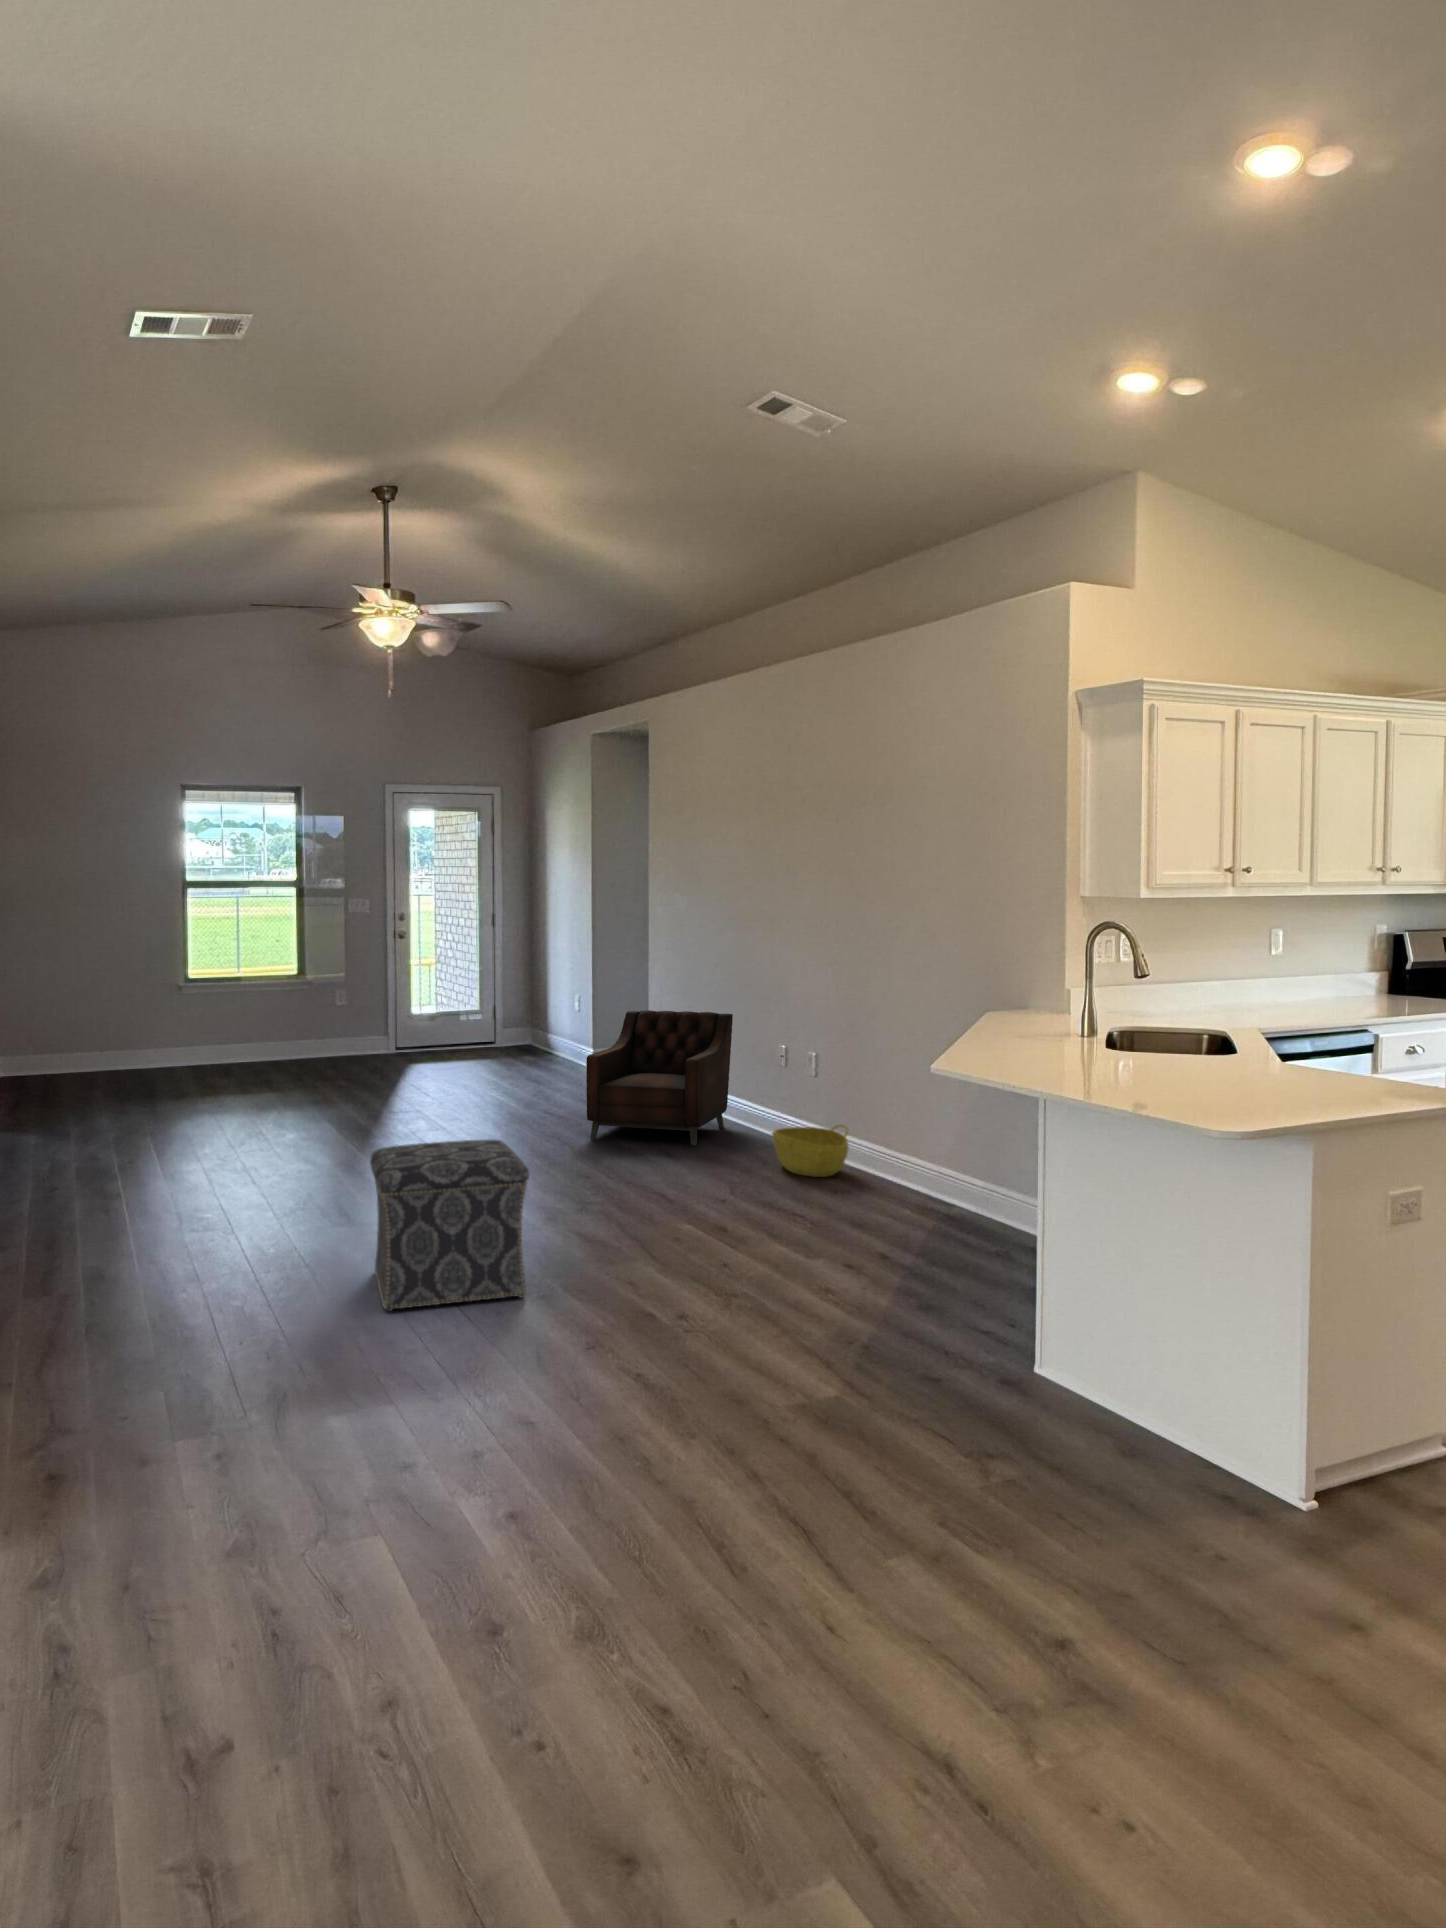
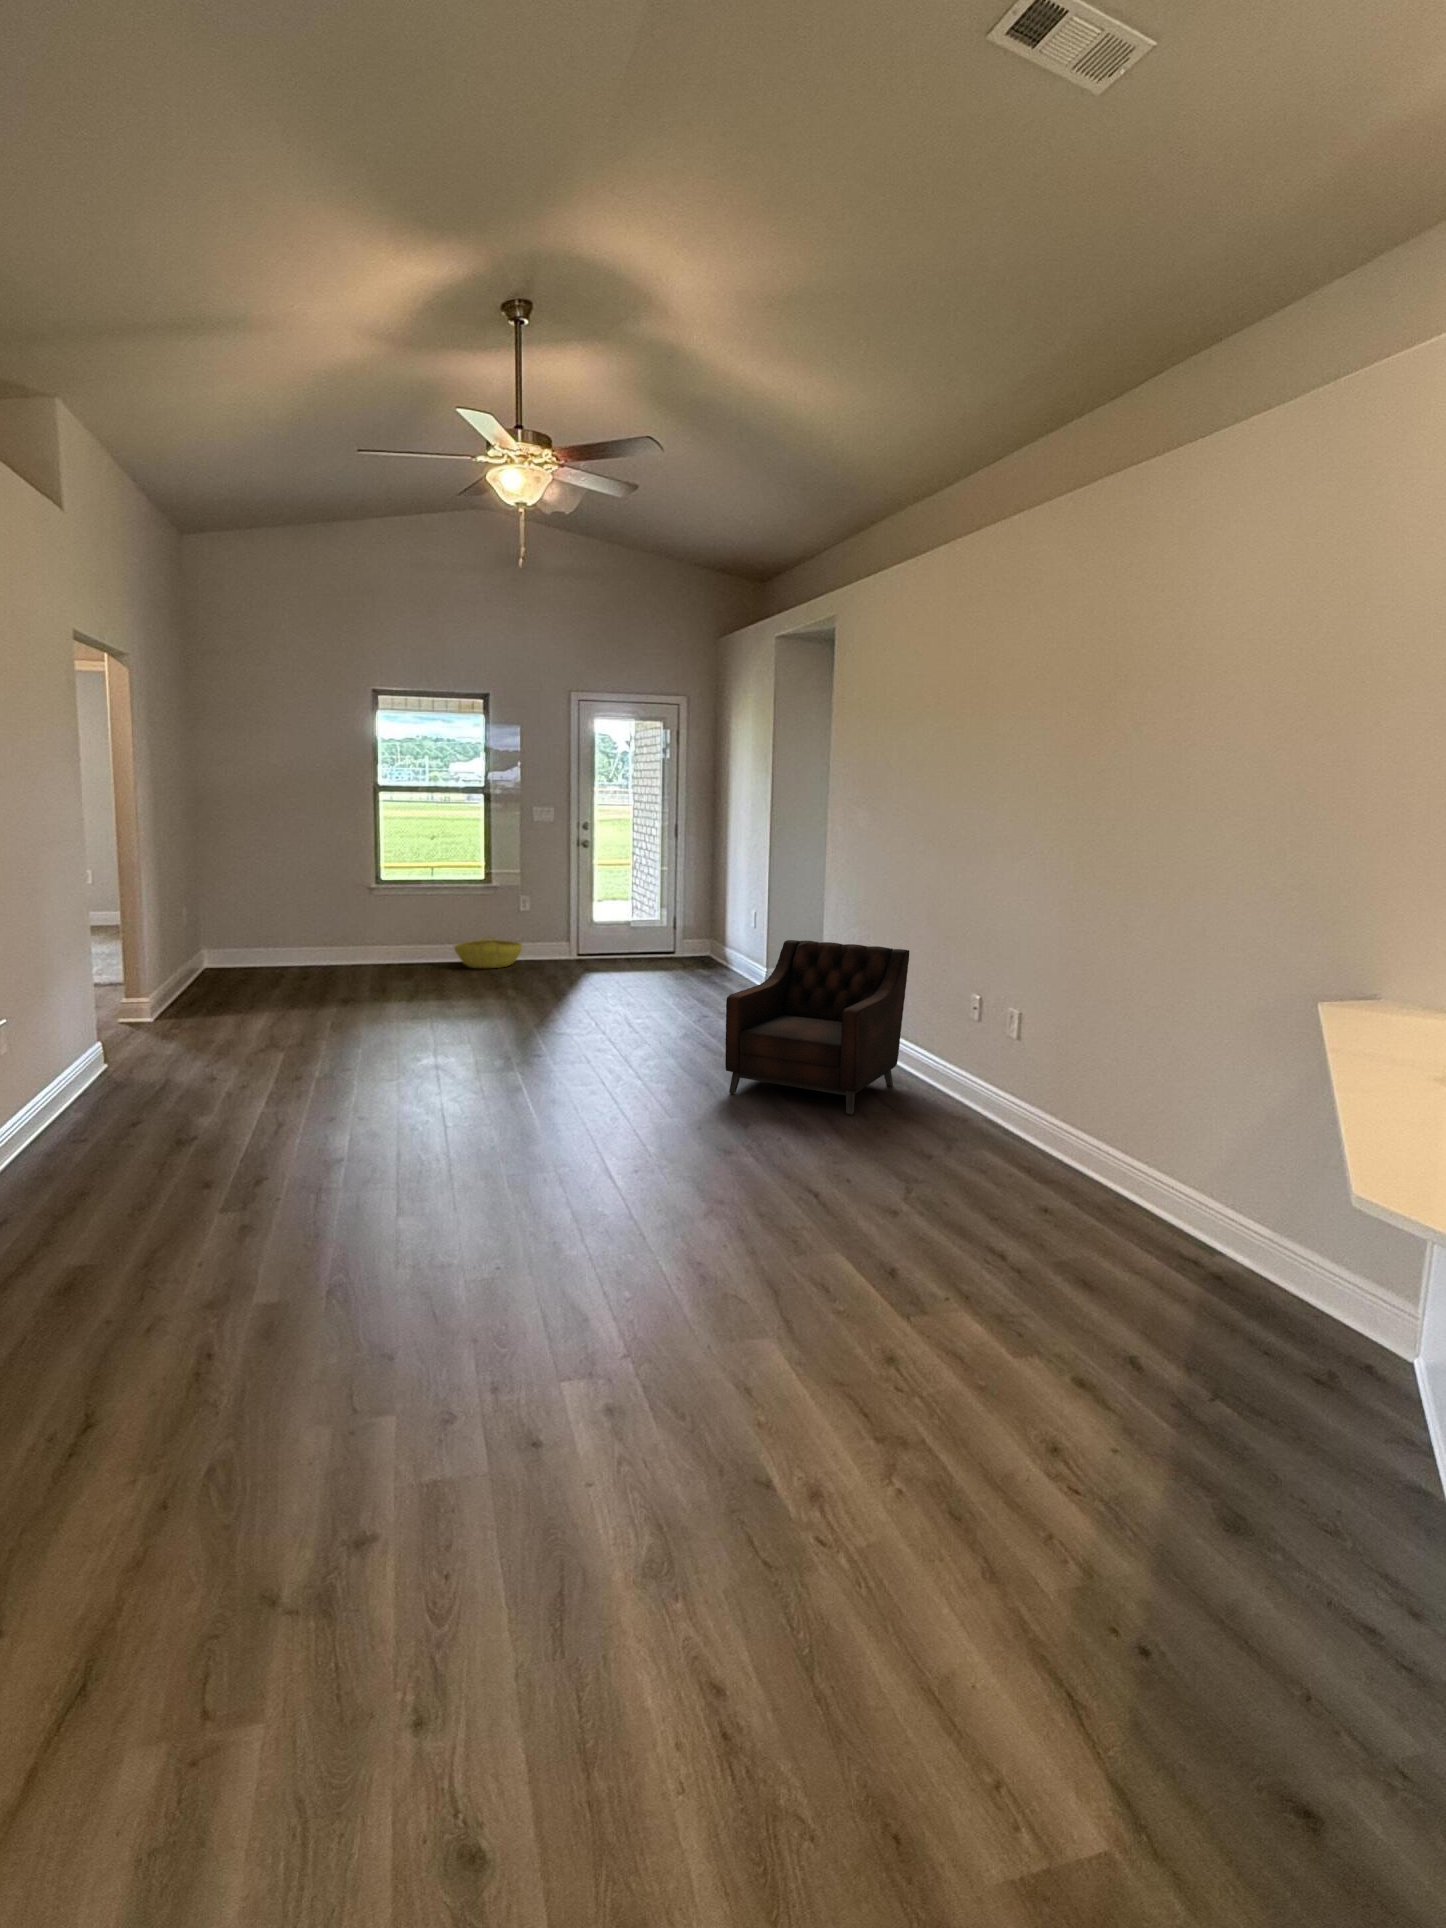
basket: present [772,1125,849,1177] -> present [455,936,522,968]
ottoman: present [370,1139,529,1311] -> none [263,1164,526,1457]

